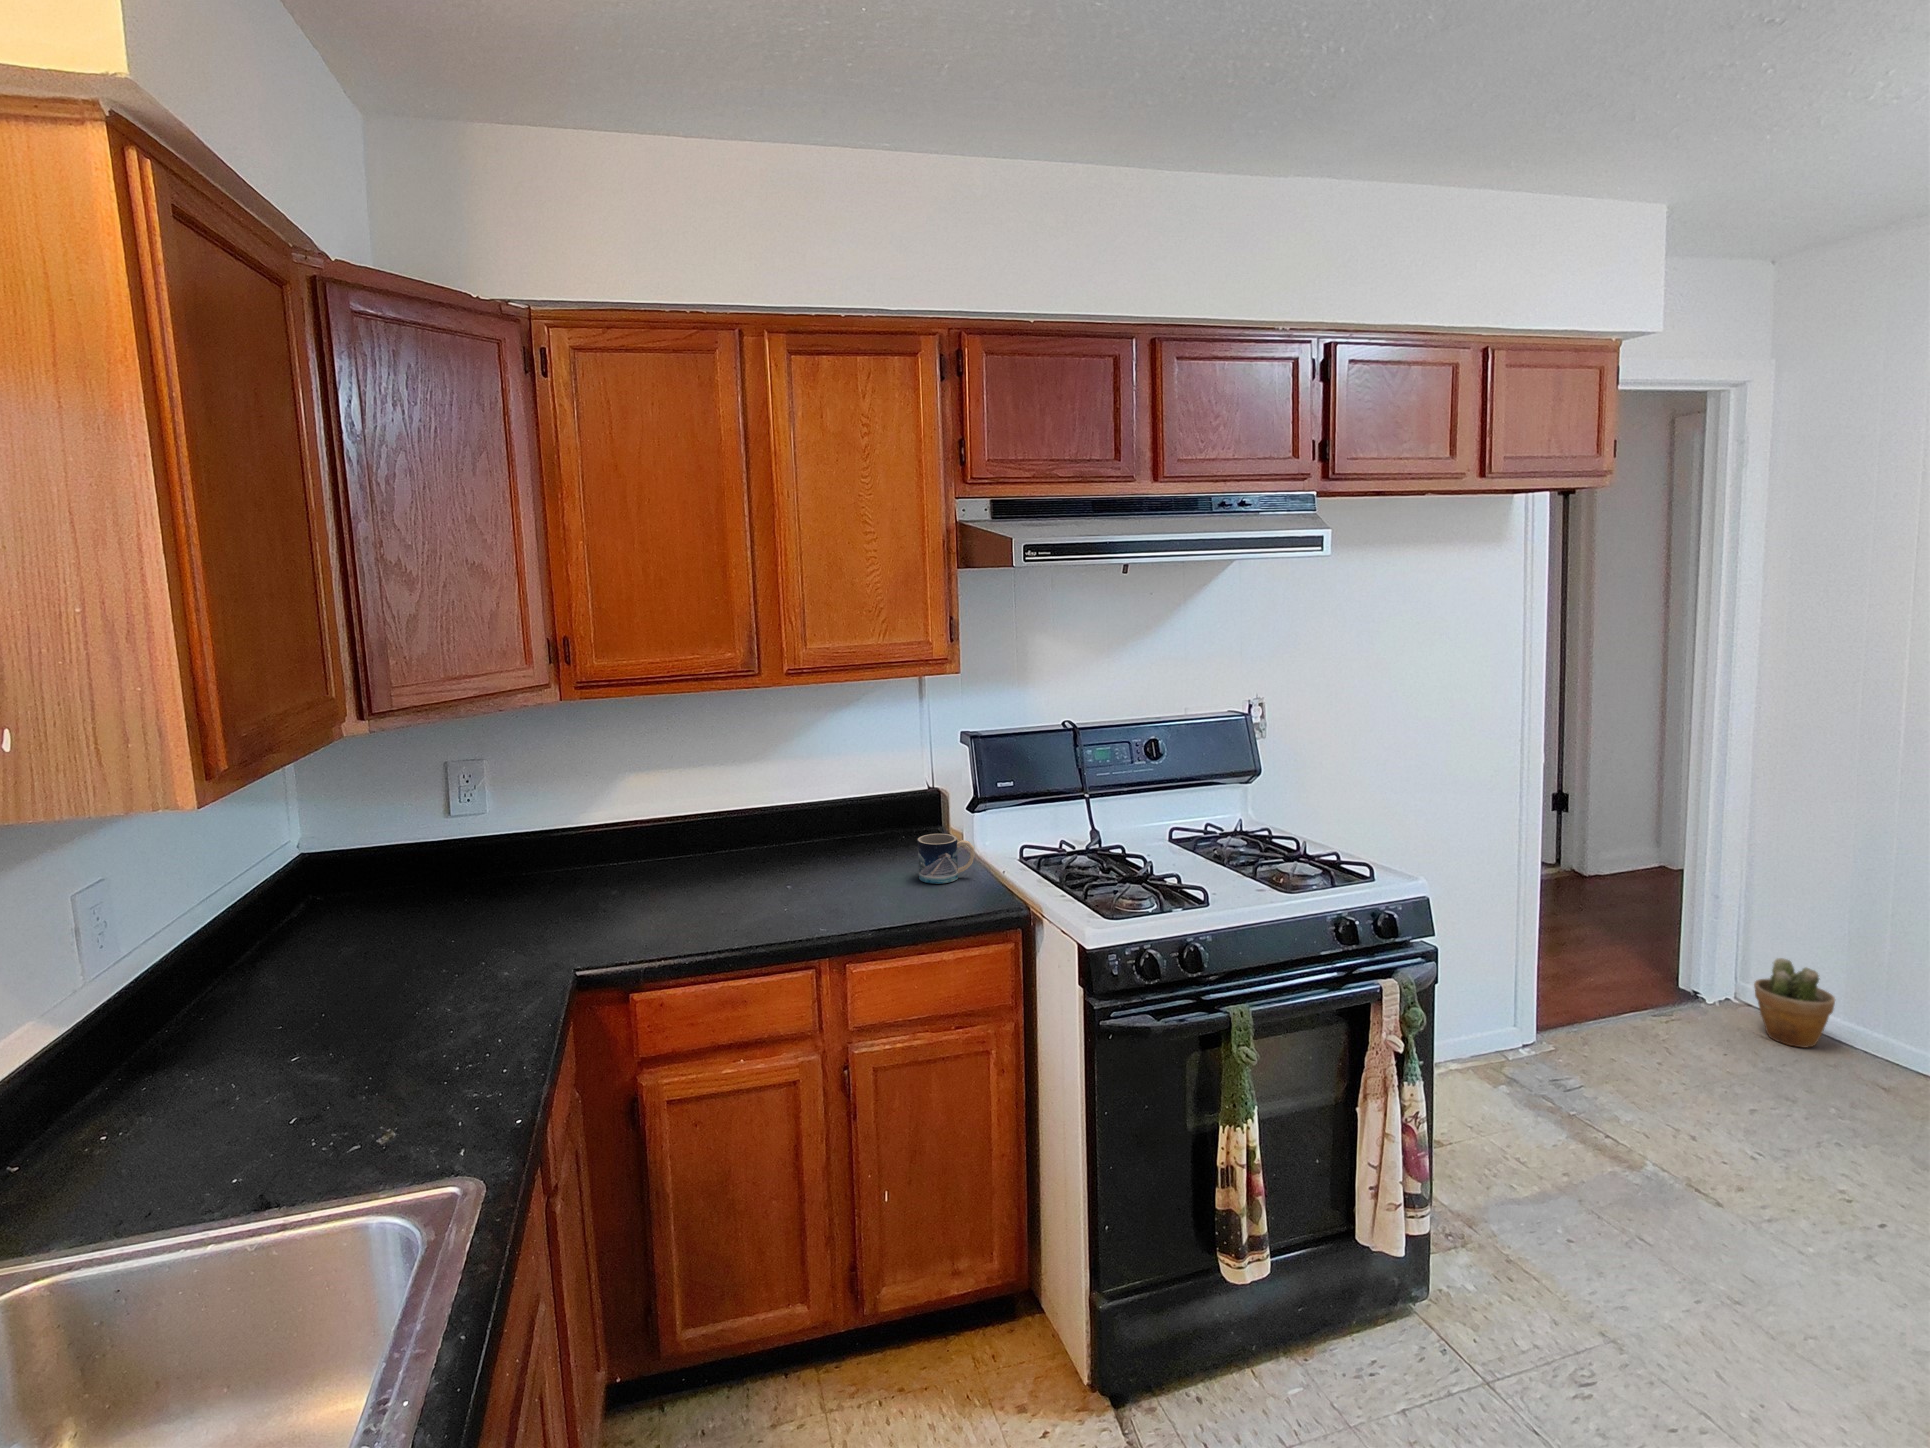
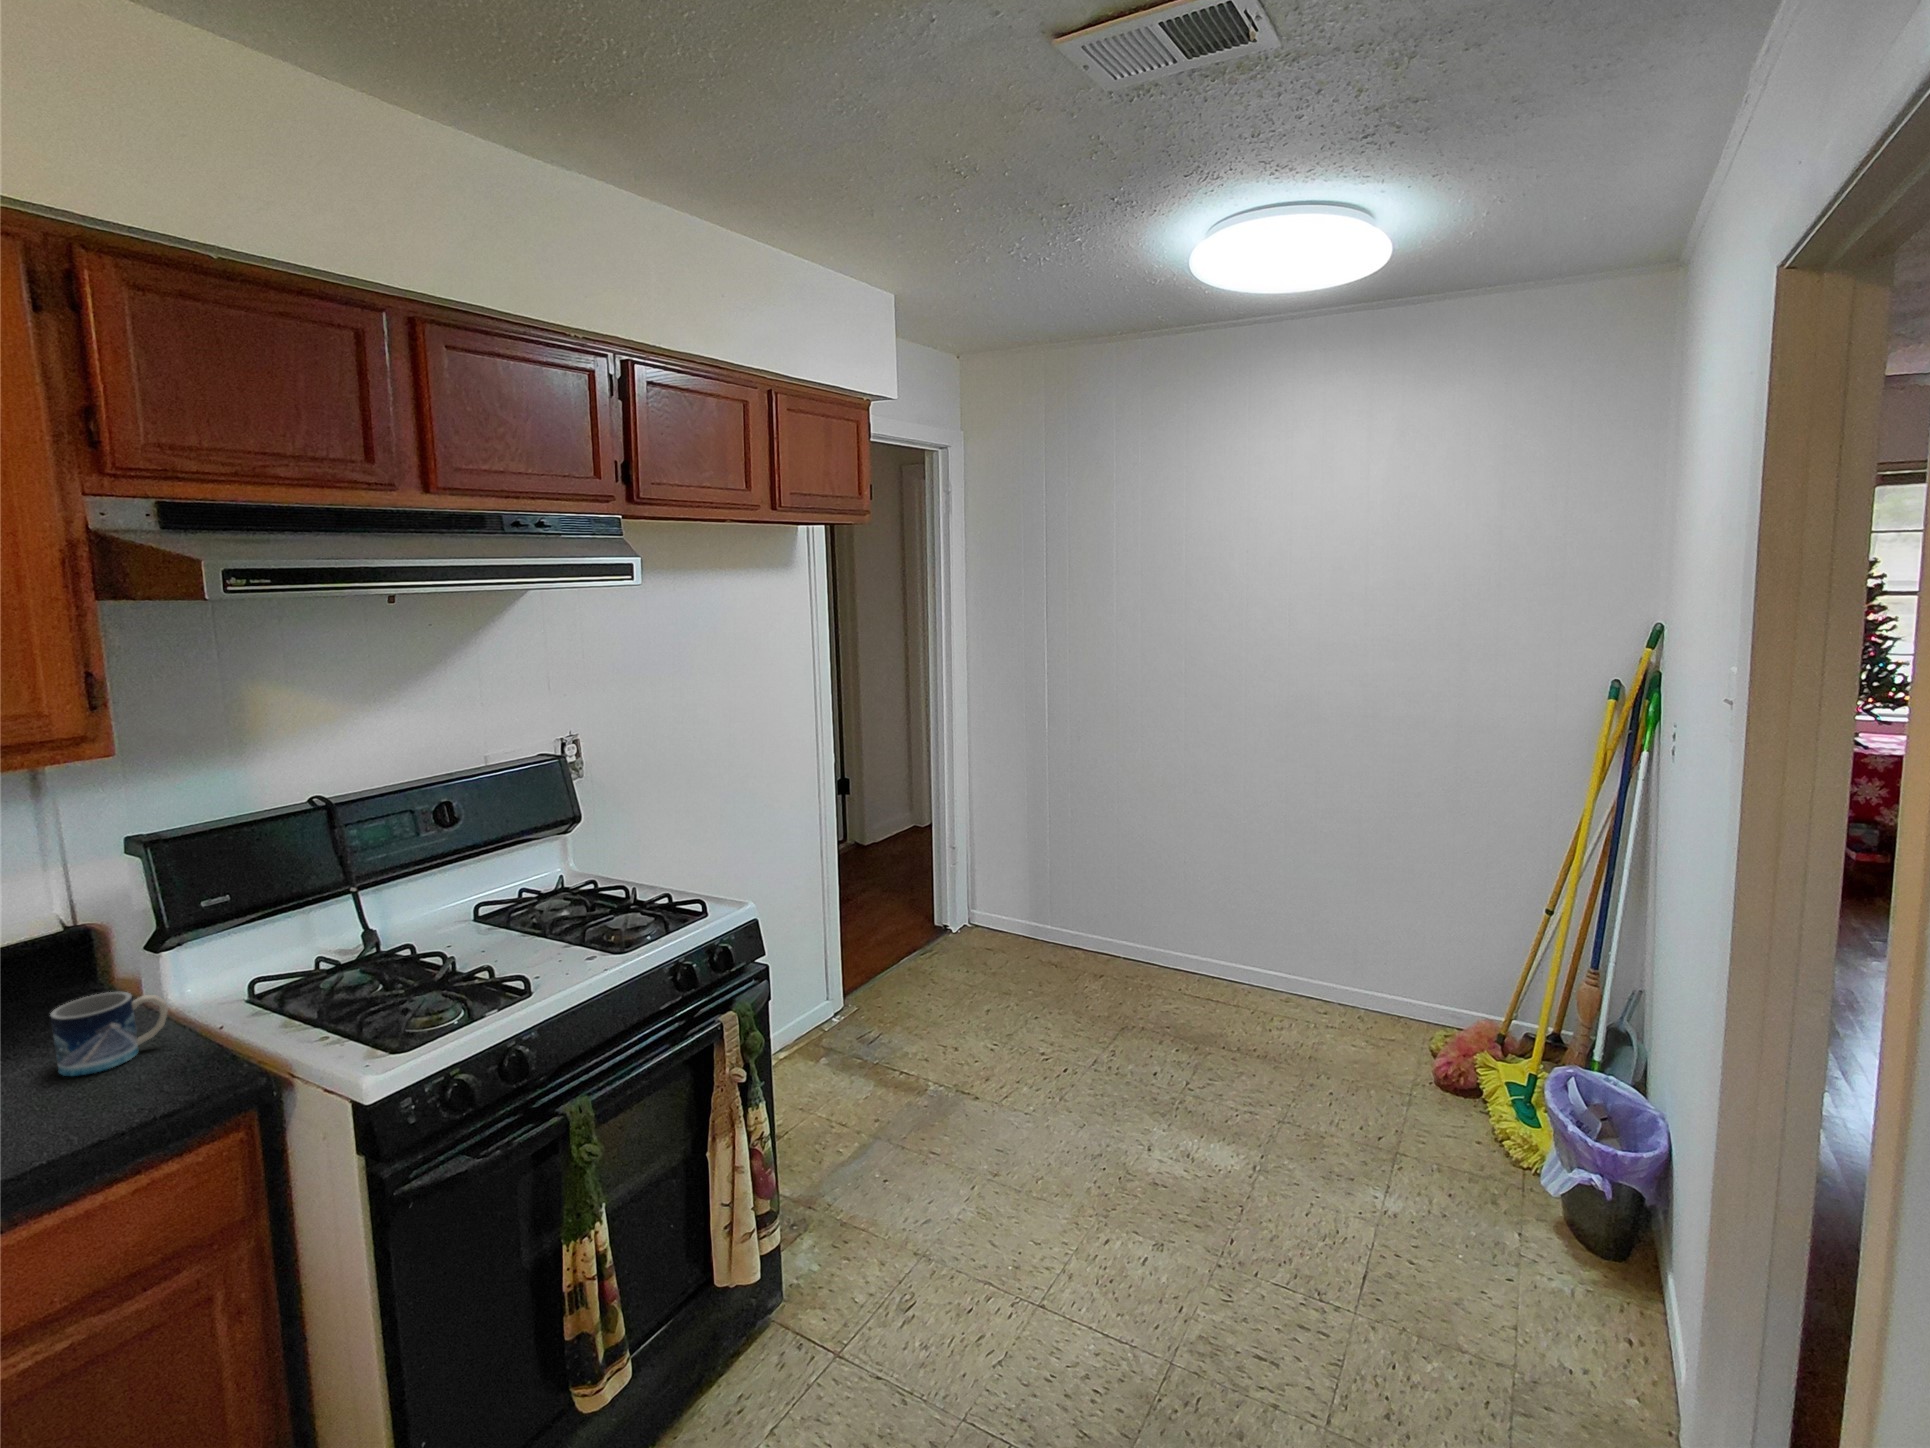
potted plant: present [1754,958,1835,1047] -> none [982,889,1027,954]

